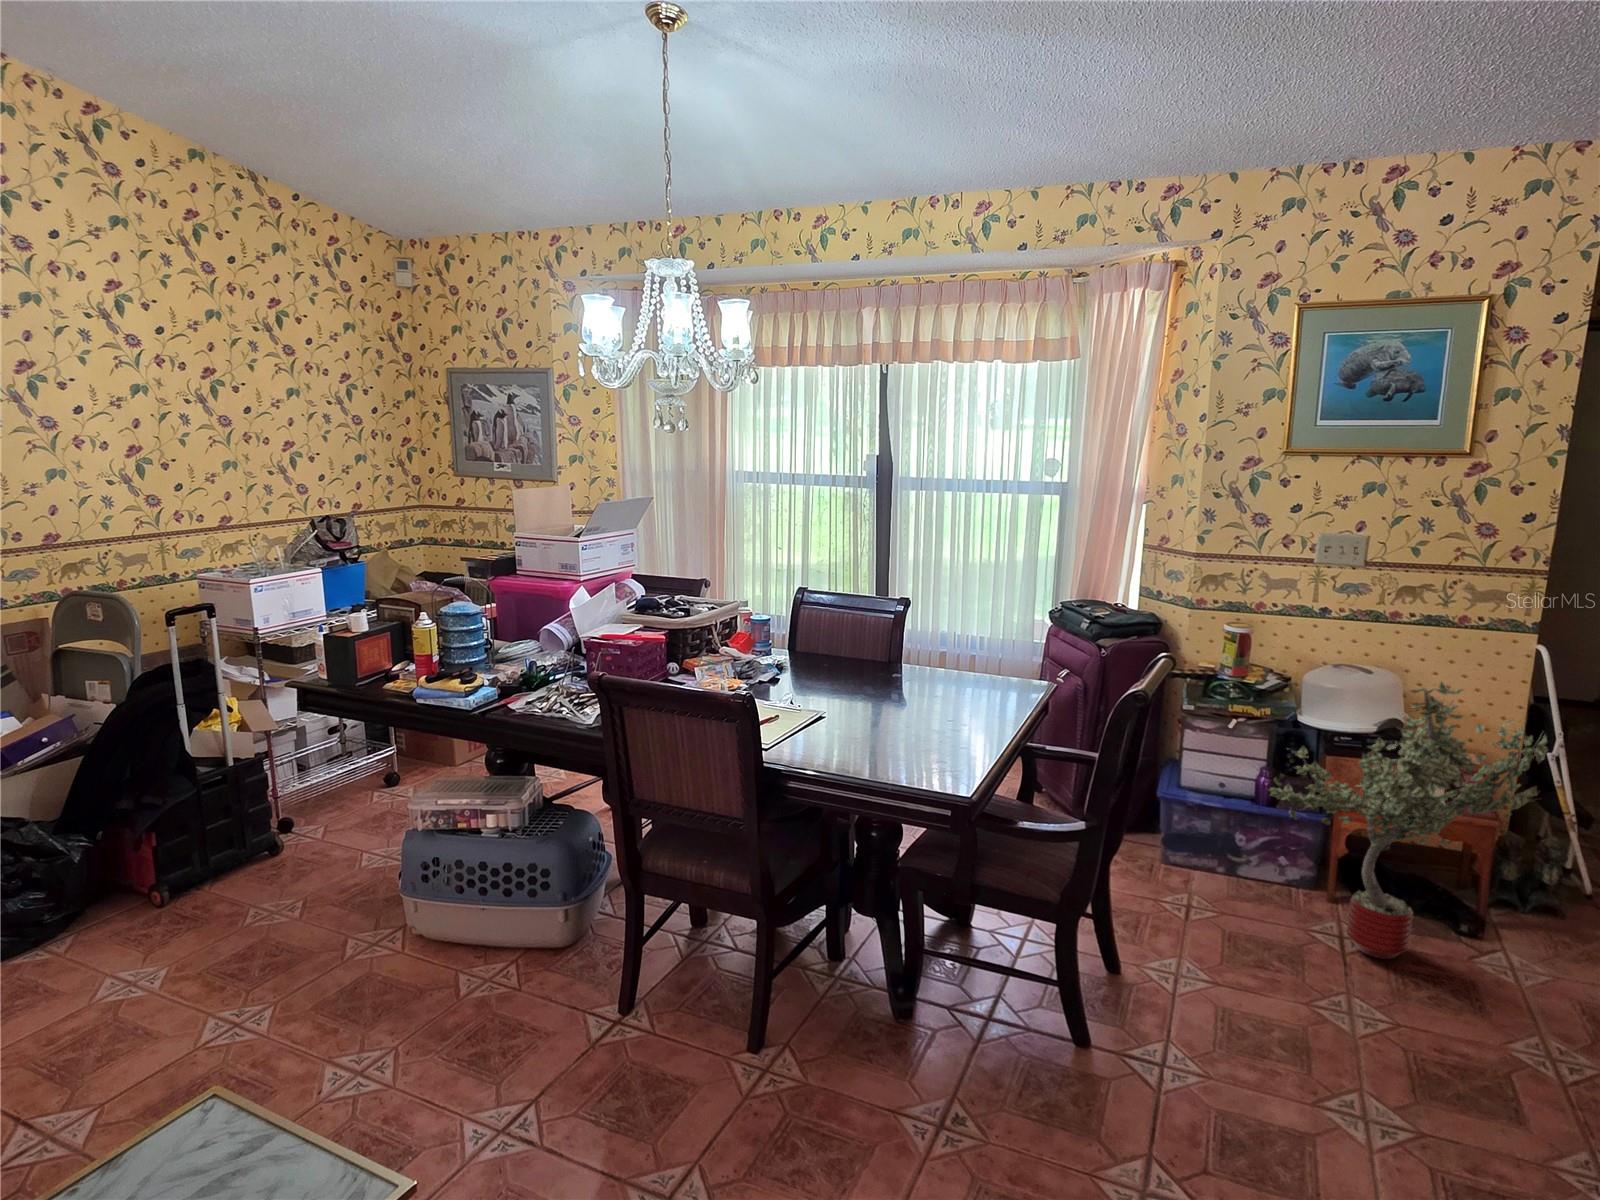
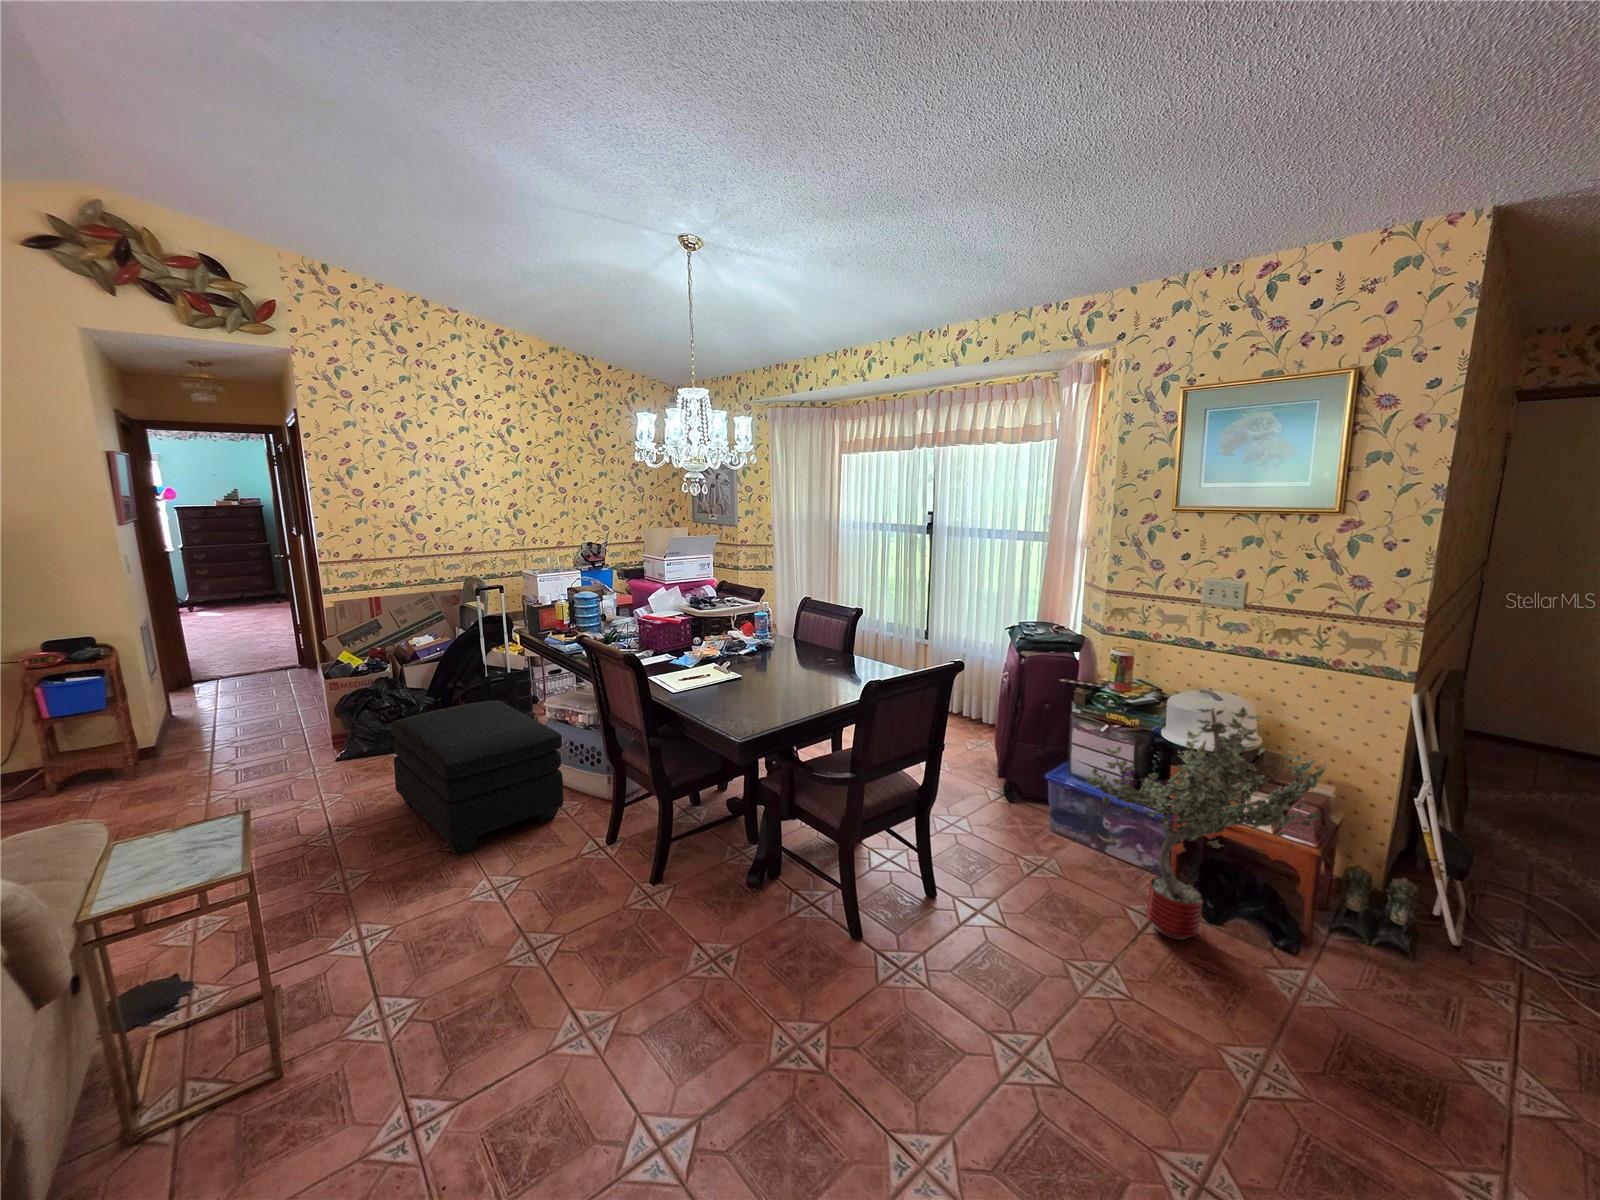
ottoman: none [110,832,501,1133] -> present [391,700,563,855]

